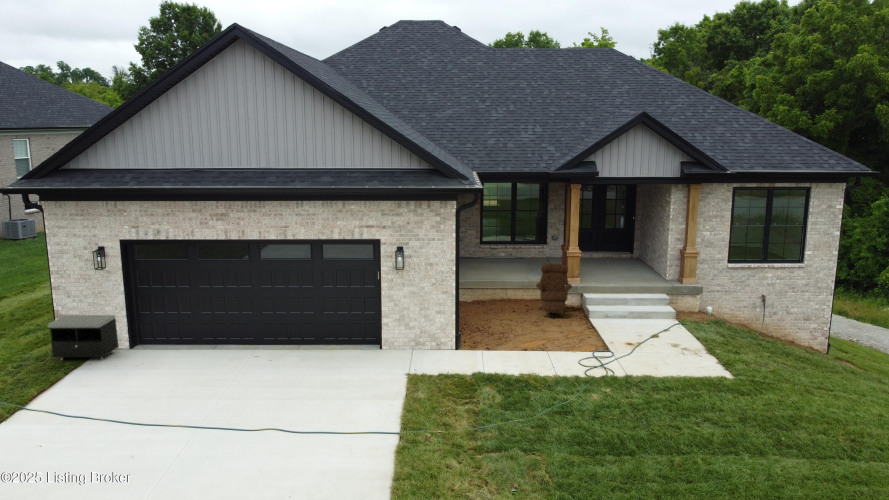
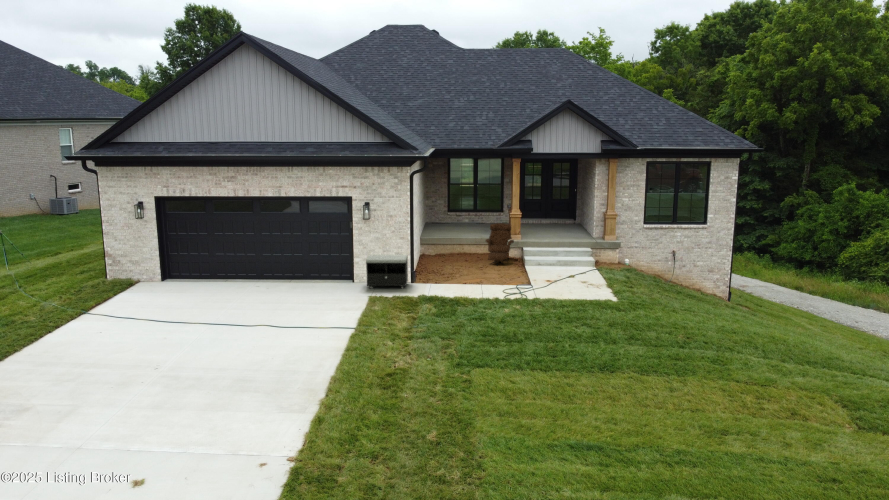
storage bench: present [48,315,119,360] -> present [366,255,408,288]

